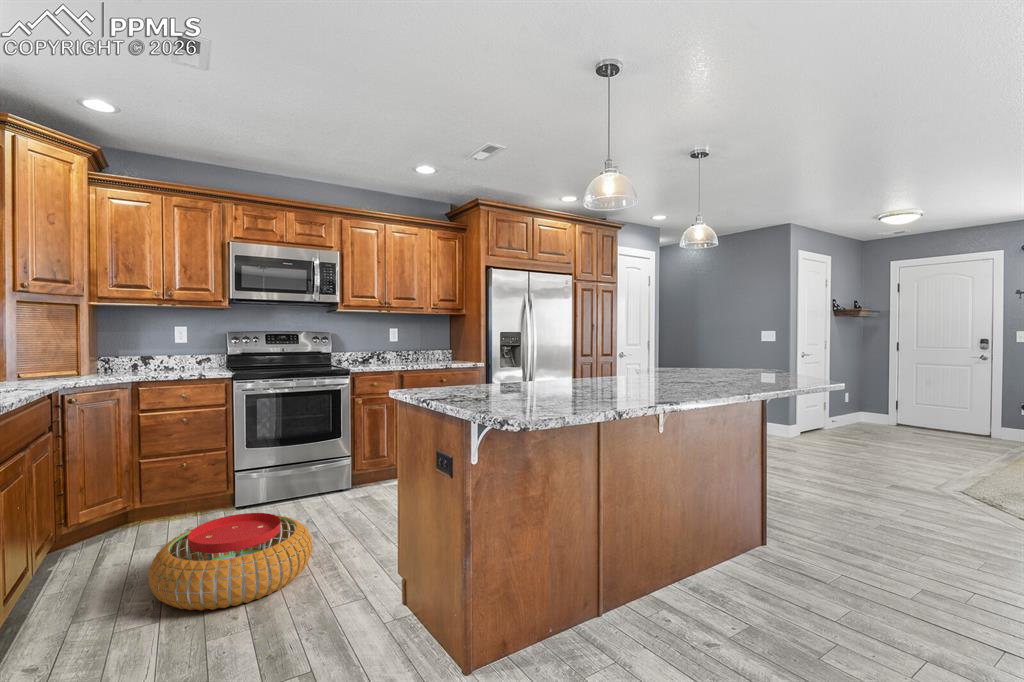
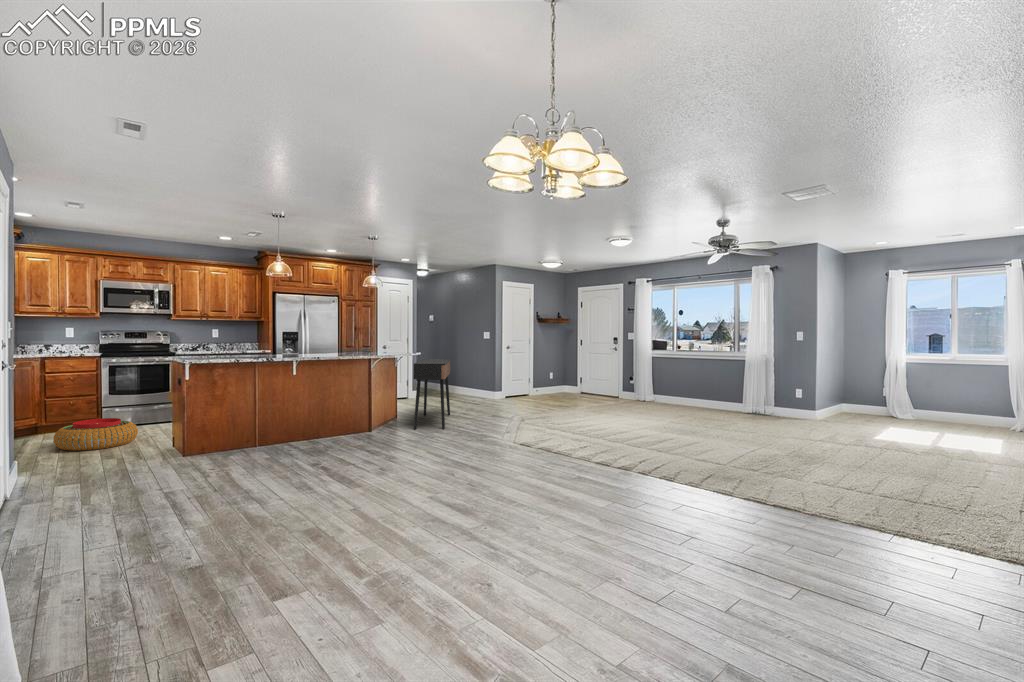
console table: none [765,380,918,539] -> present [414,359,450,429]

